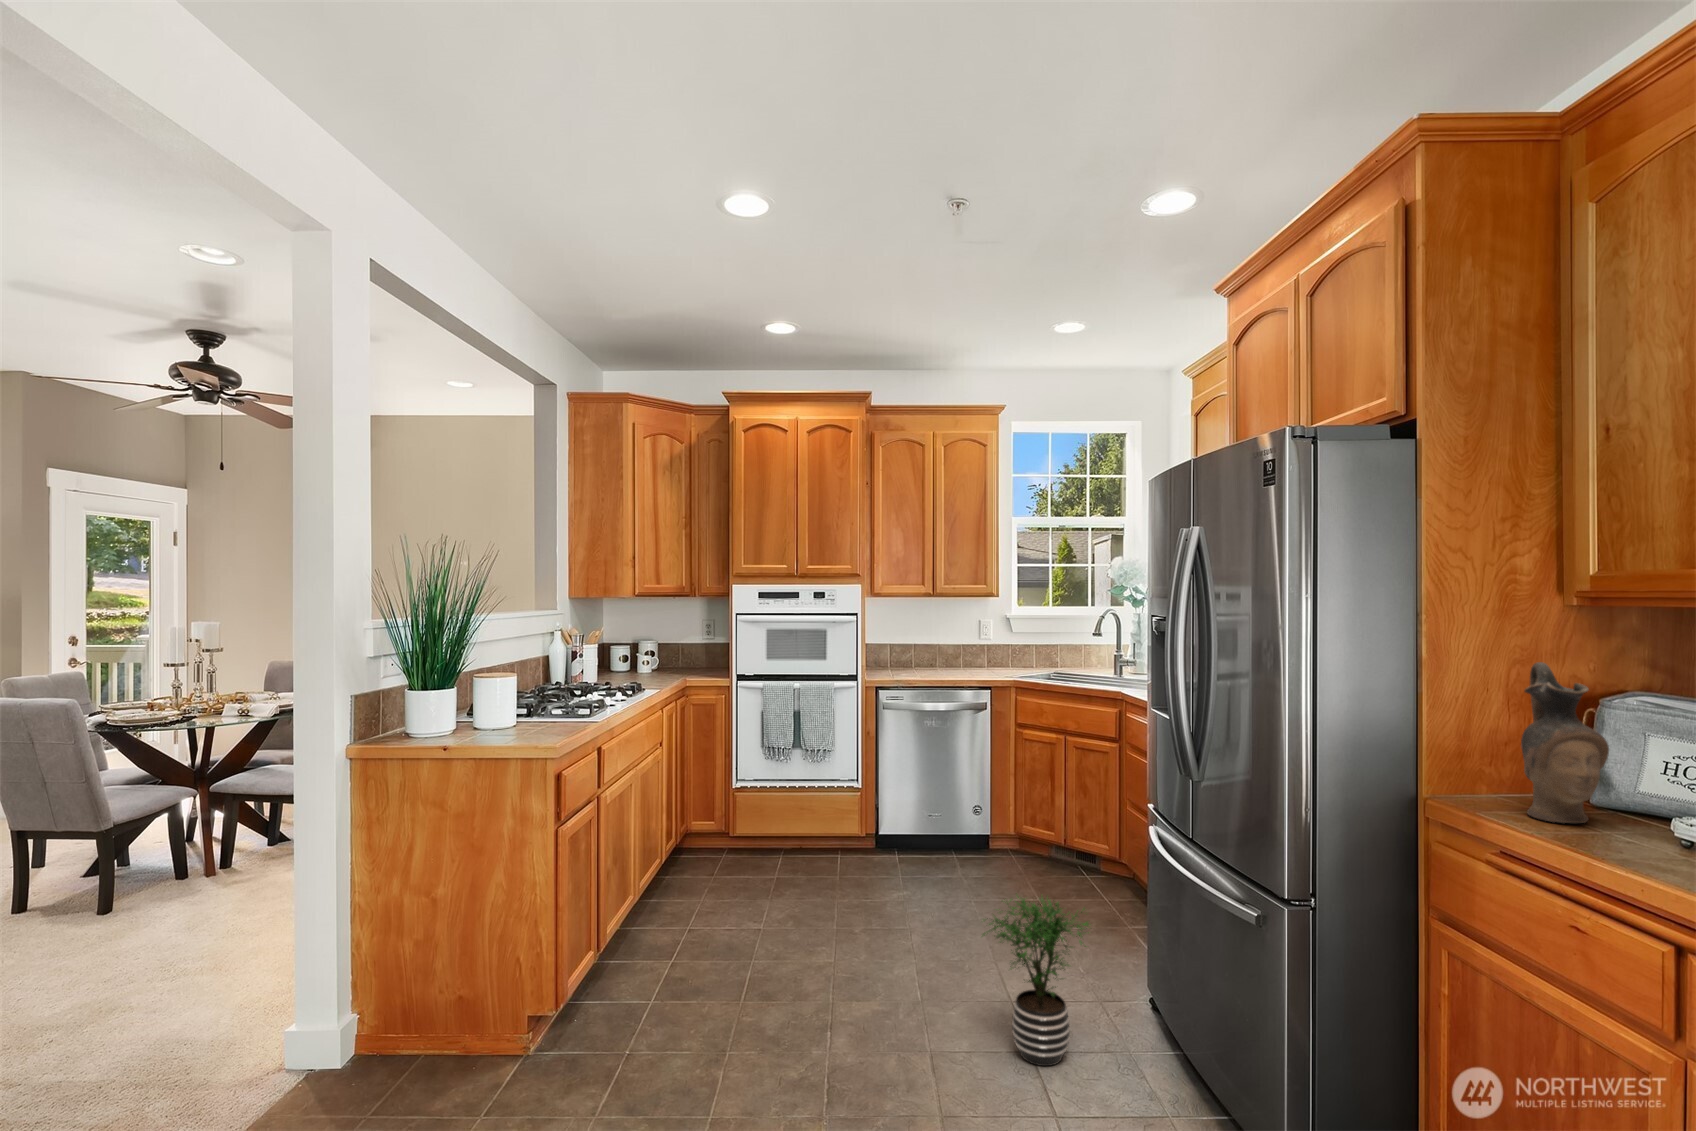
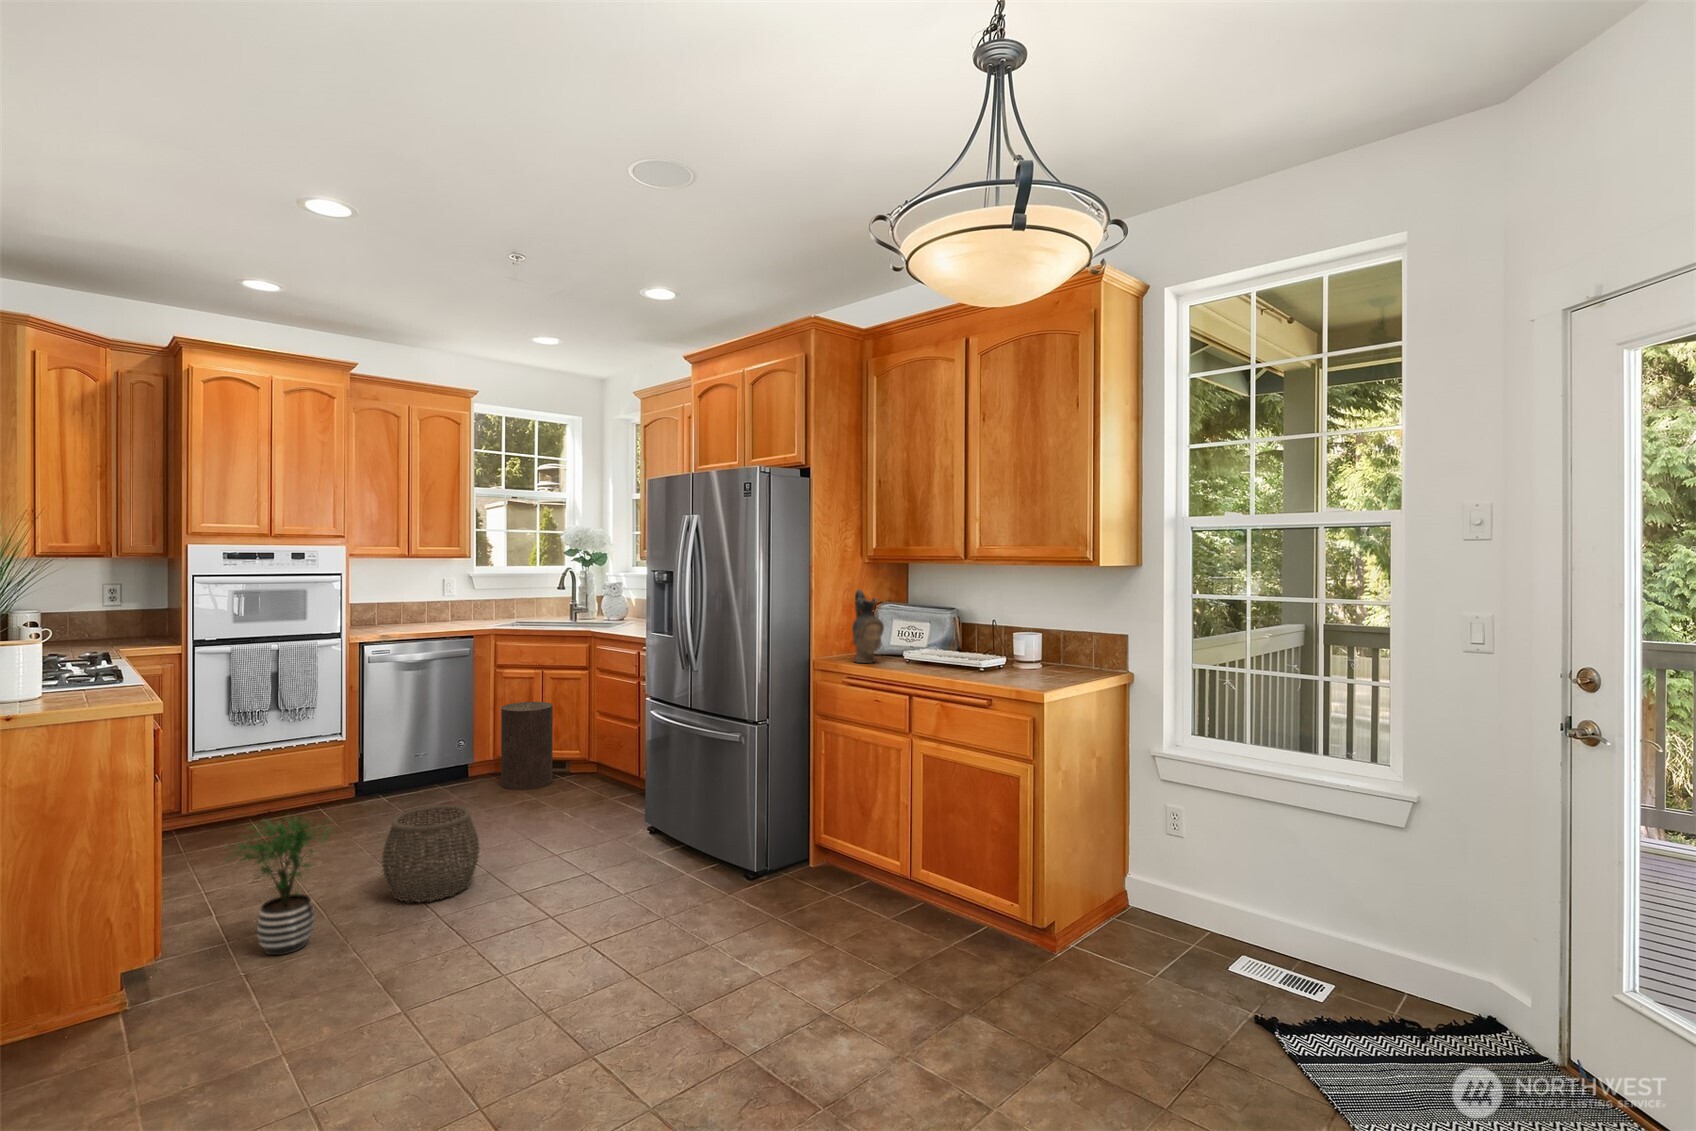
stool: none [1014,774,1075,887] -> present [501,702,553,790]
potted plant: present [983,896,1091,1066] -> present [225,817,333,955]
woven basket: none [797,901,908,1034] -> present [382,805,480,902]

